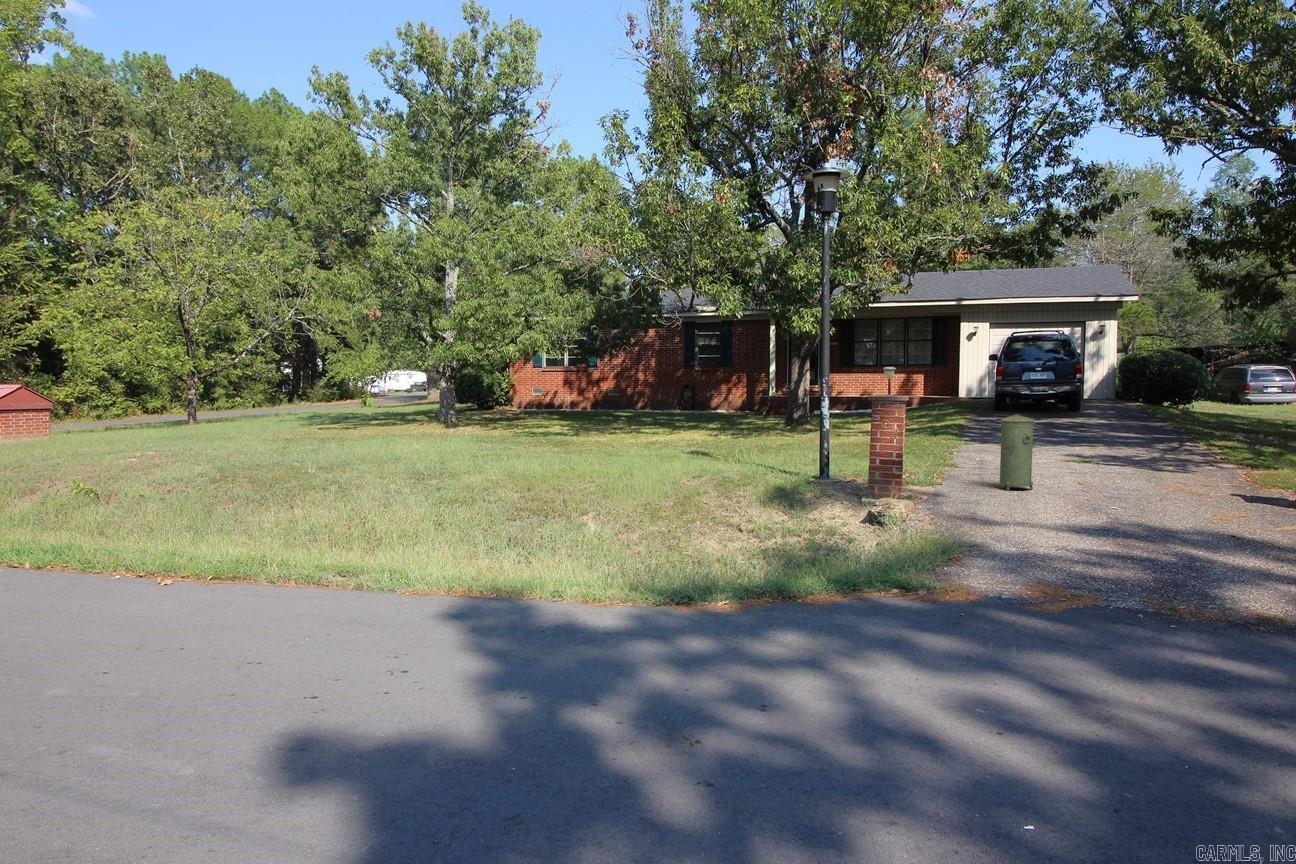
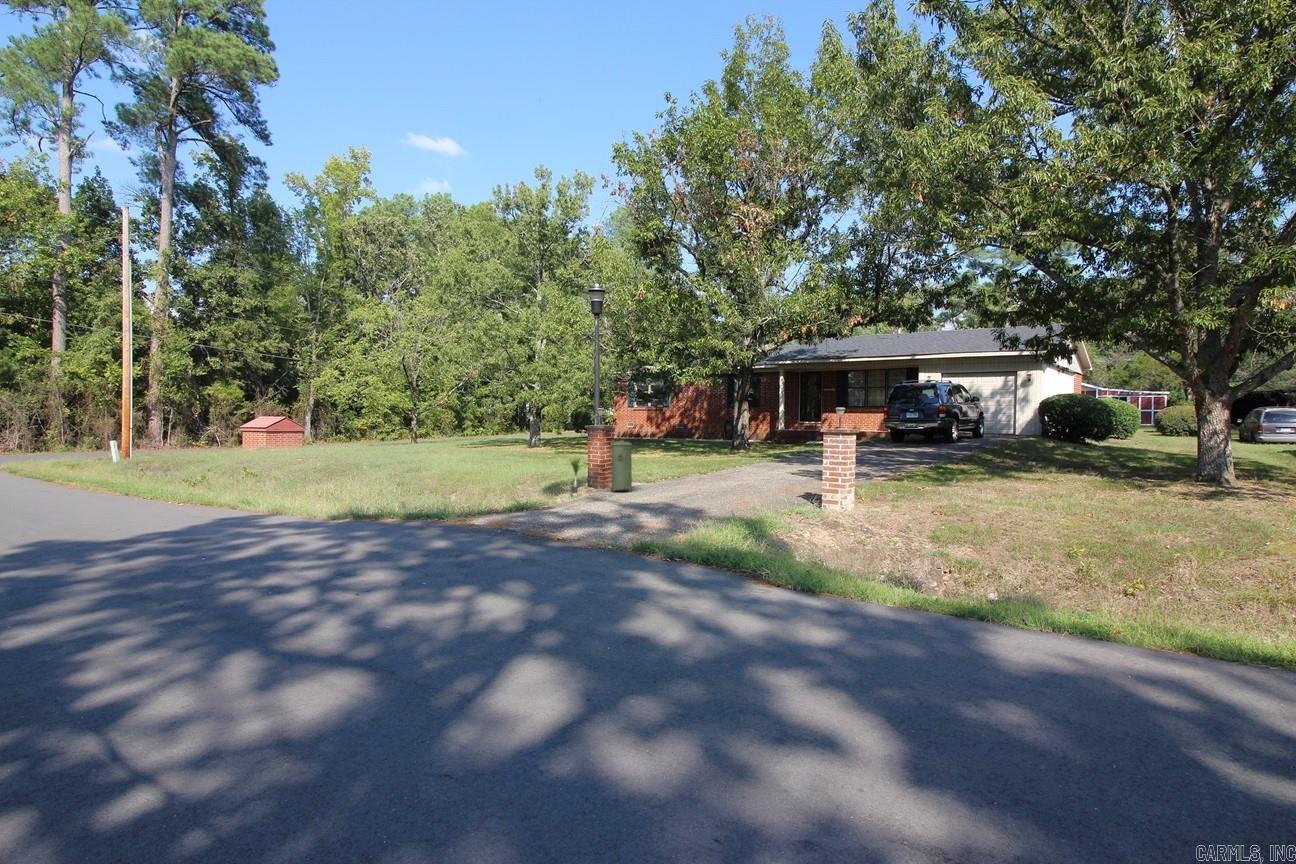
potted plant: none [948,433,989,495] -> present [571,458,581,493]

